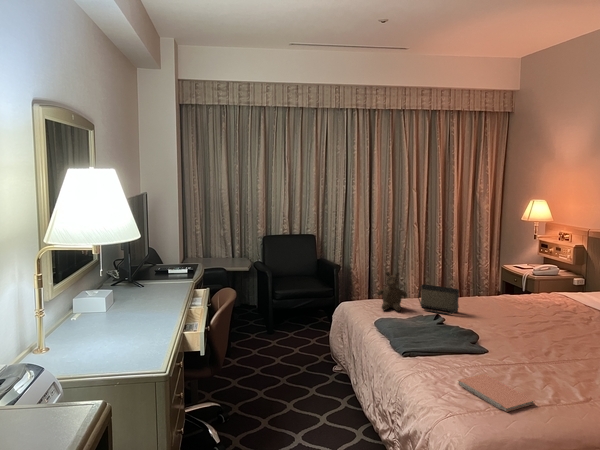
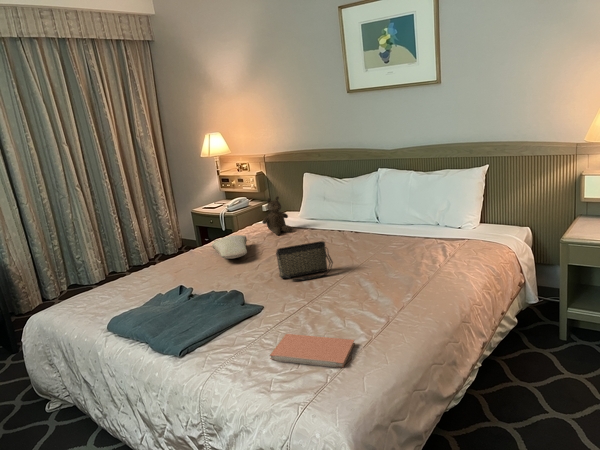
teddy bear: present [377,272,407,311] -> present [262,197,292,235]
handbag: present [418,284,459,314] -> present [276,241,333,280]
pillow: none [489,293,525,313] -> present [212,235,247,259]

